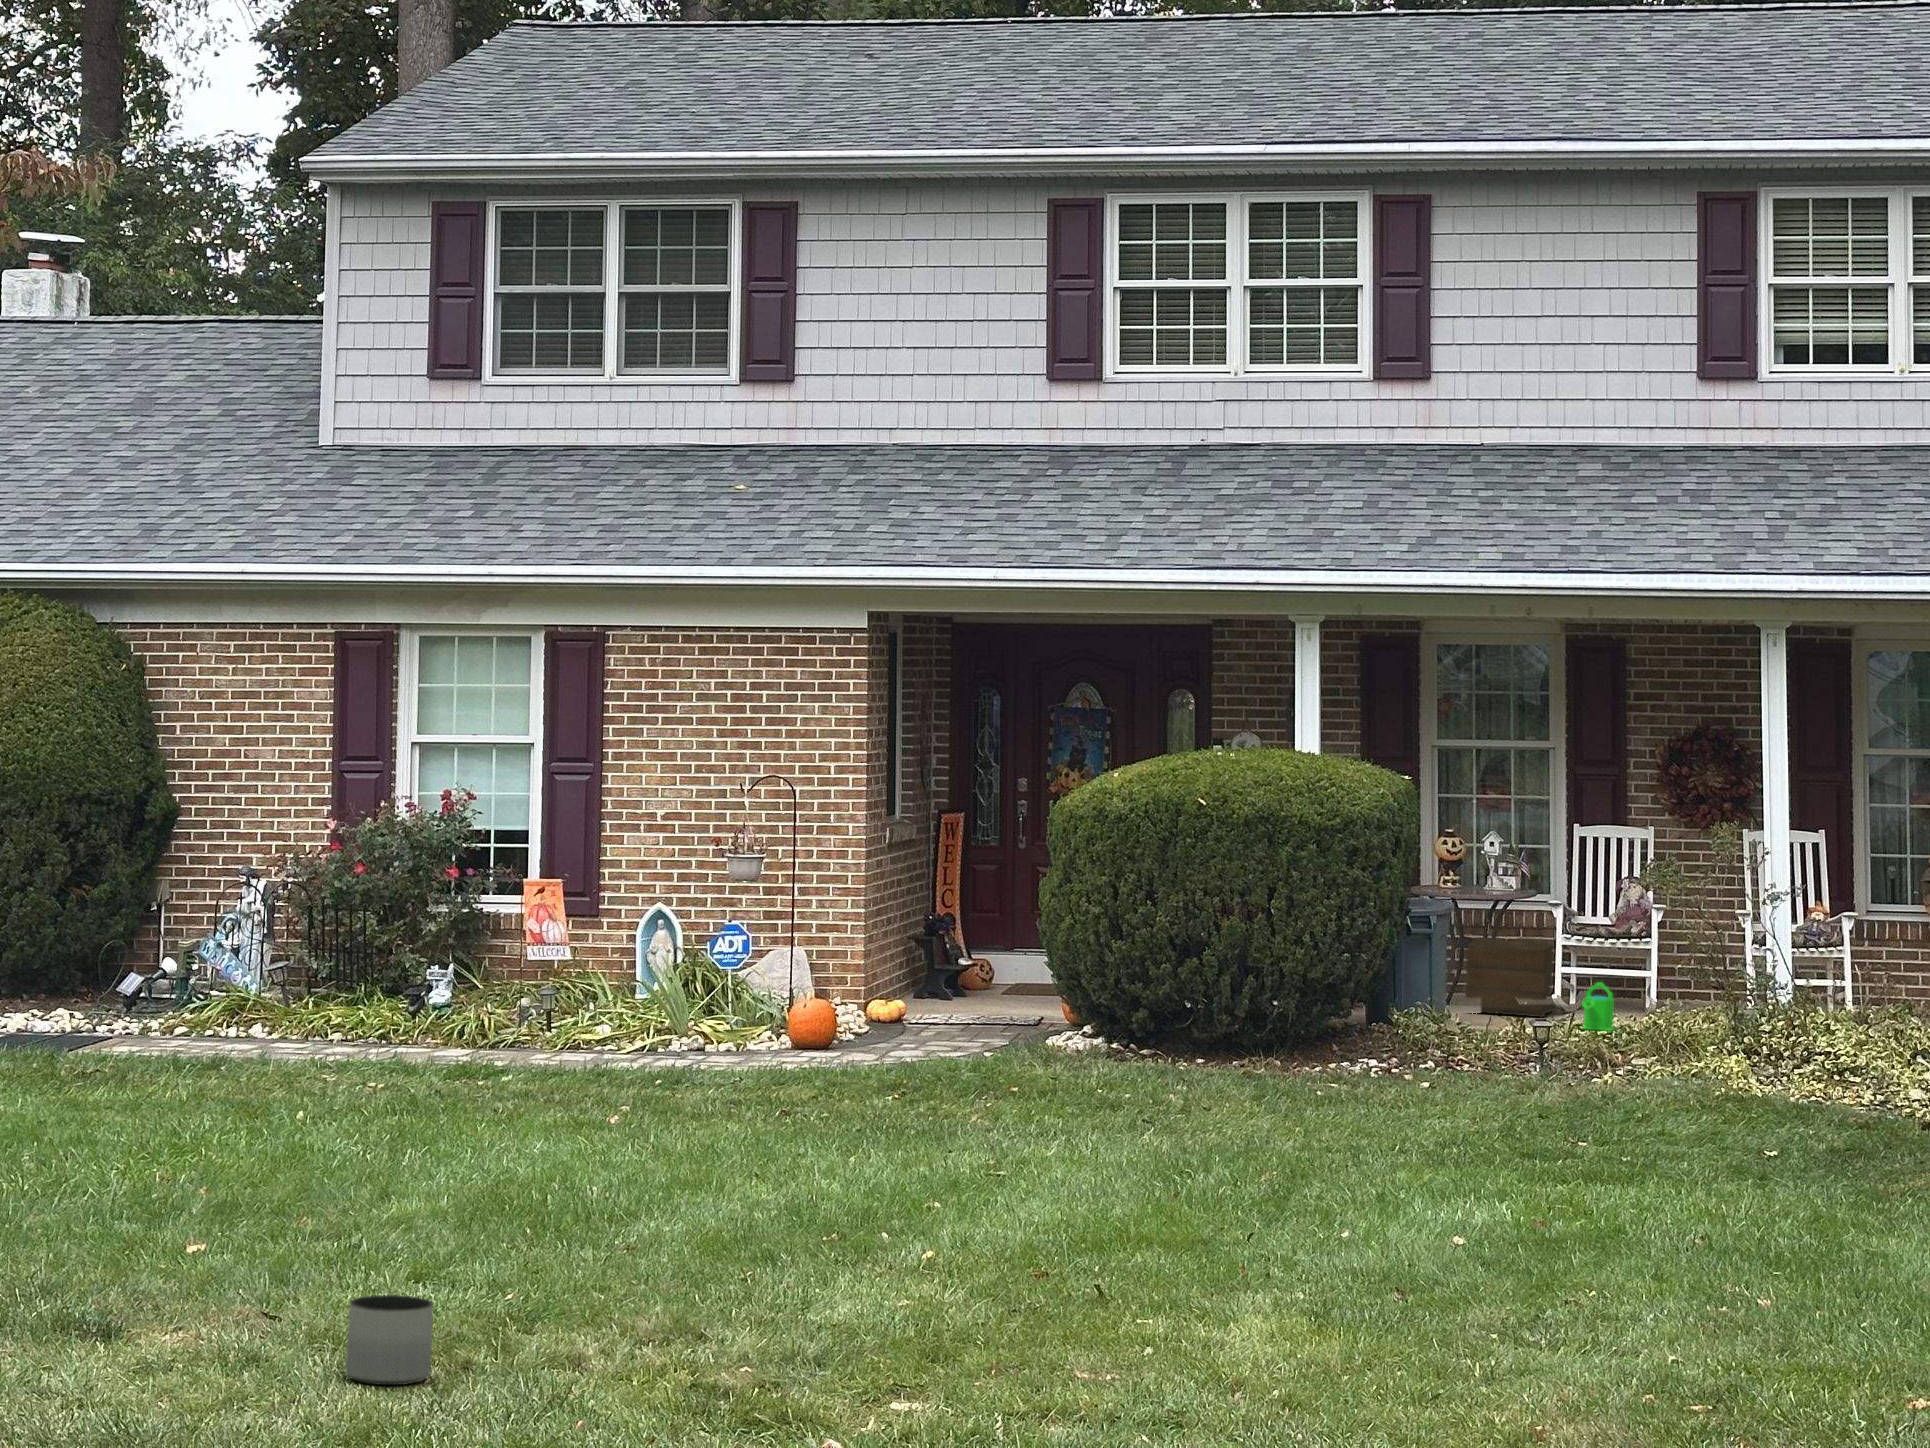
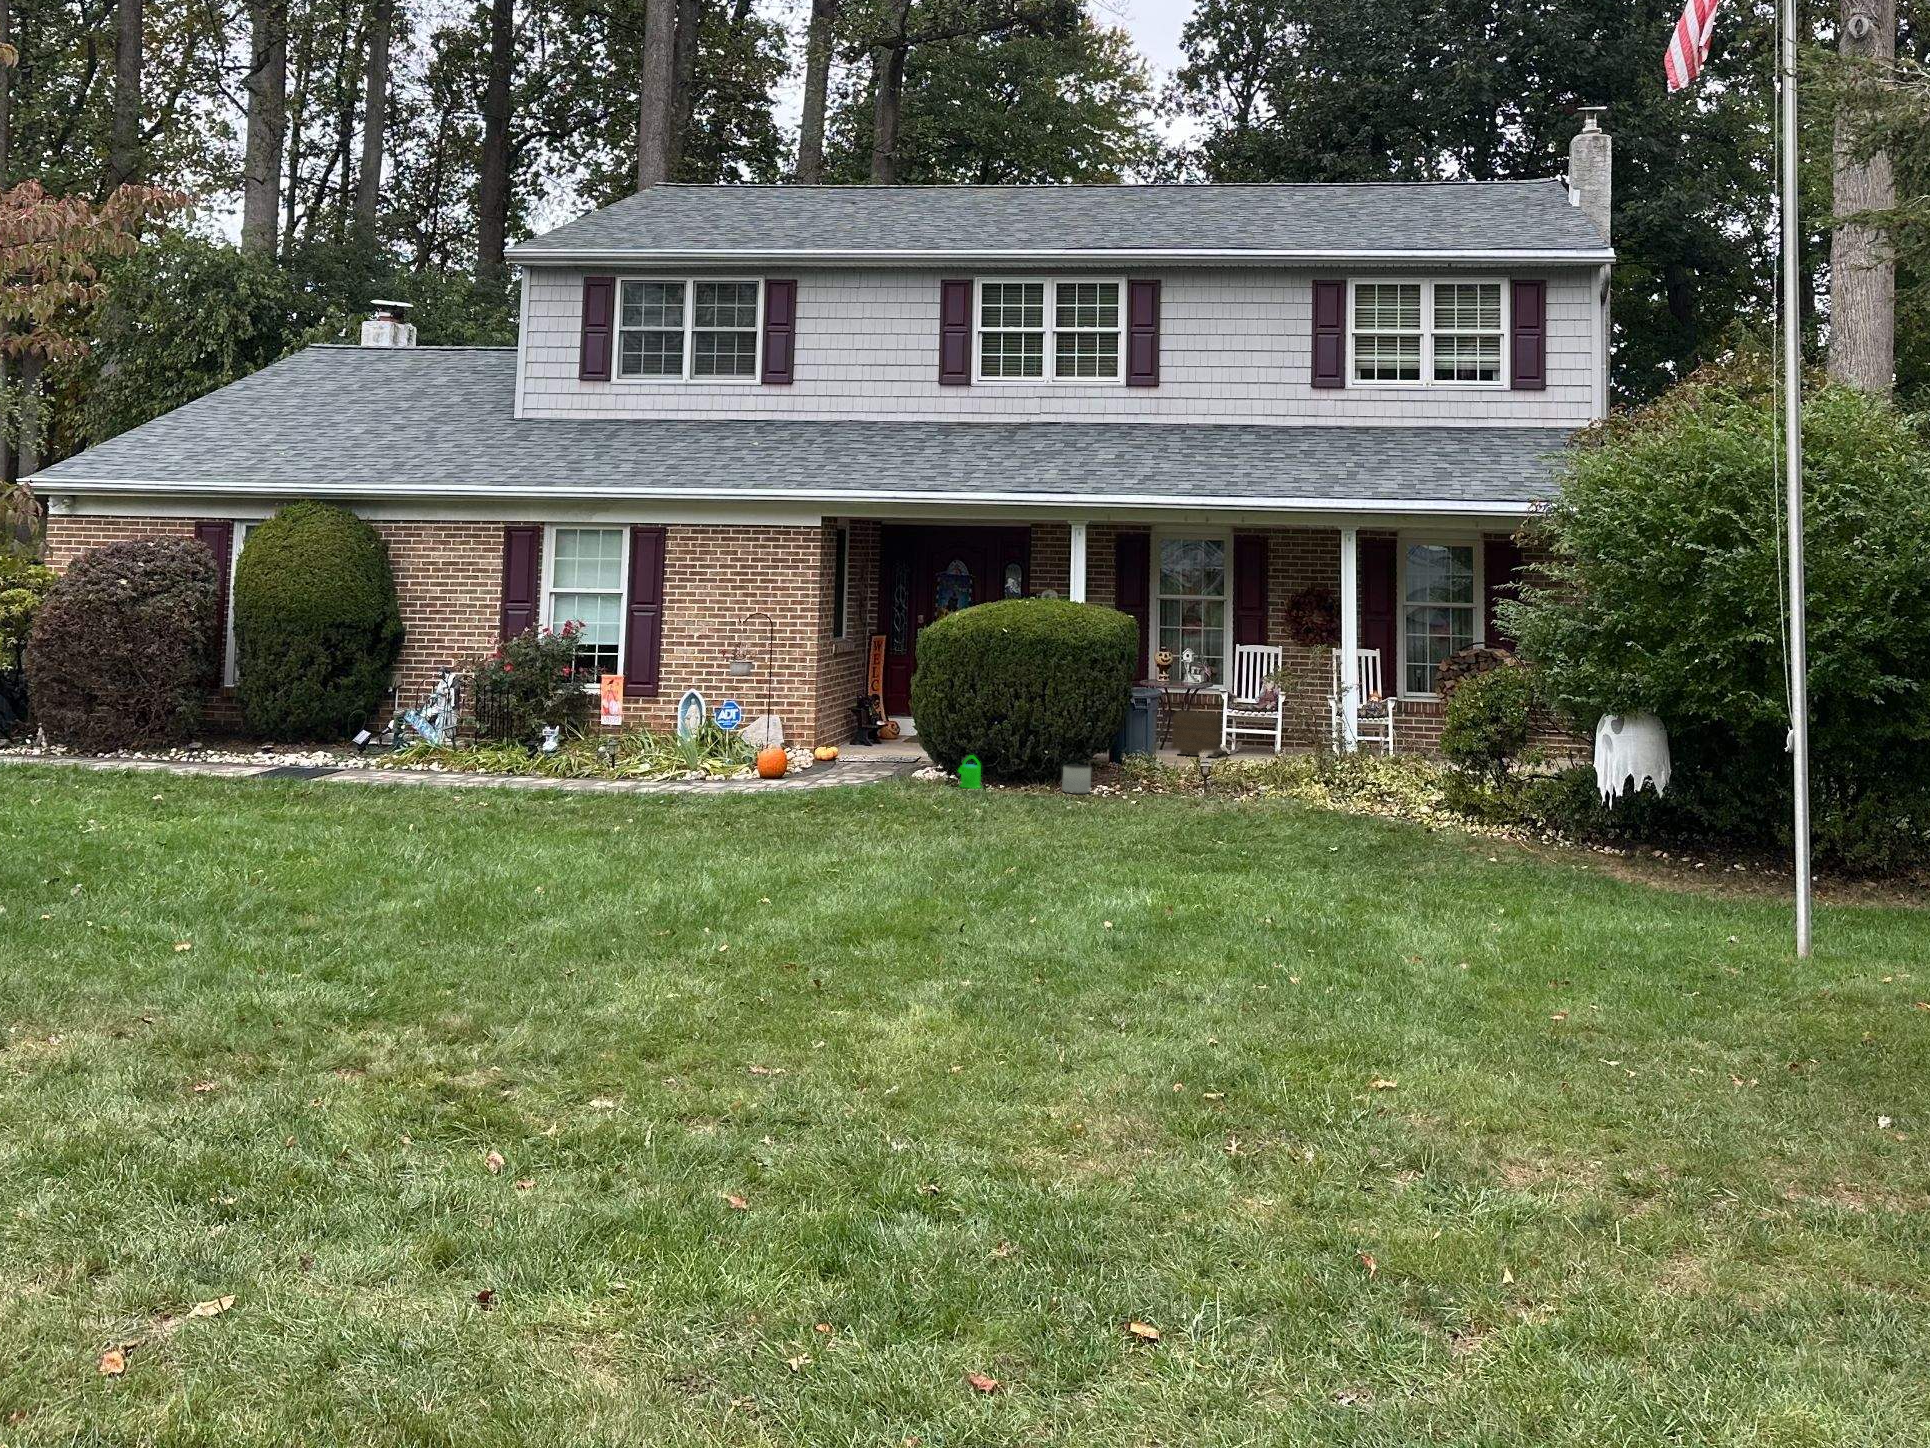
watering can: present [1582,982,1614,1031] -> present [958,755,981,789]
planter: present [345,1295,433,1385] -> present [1062,765,1091,794]

